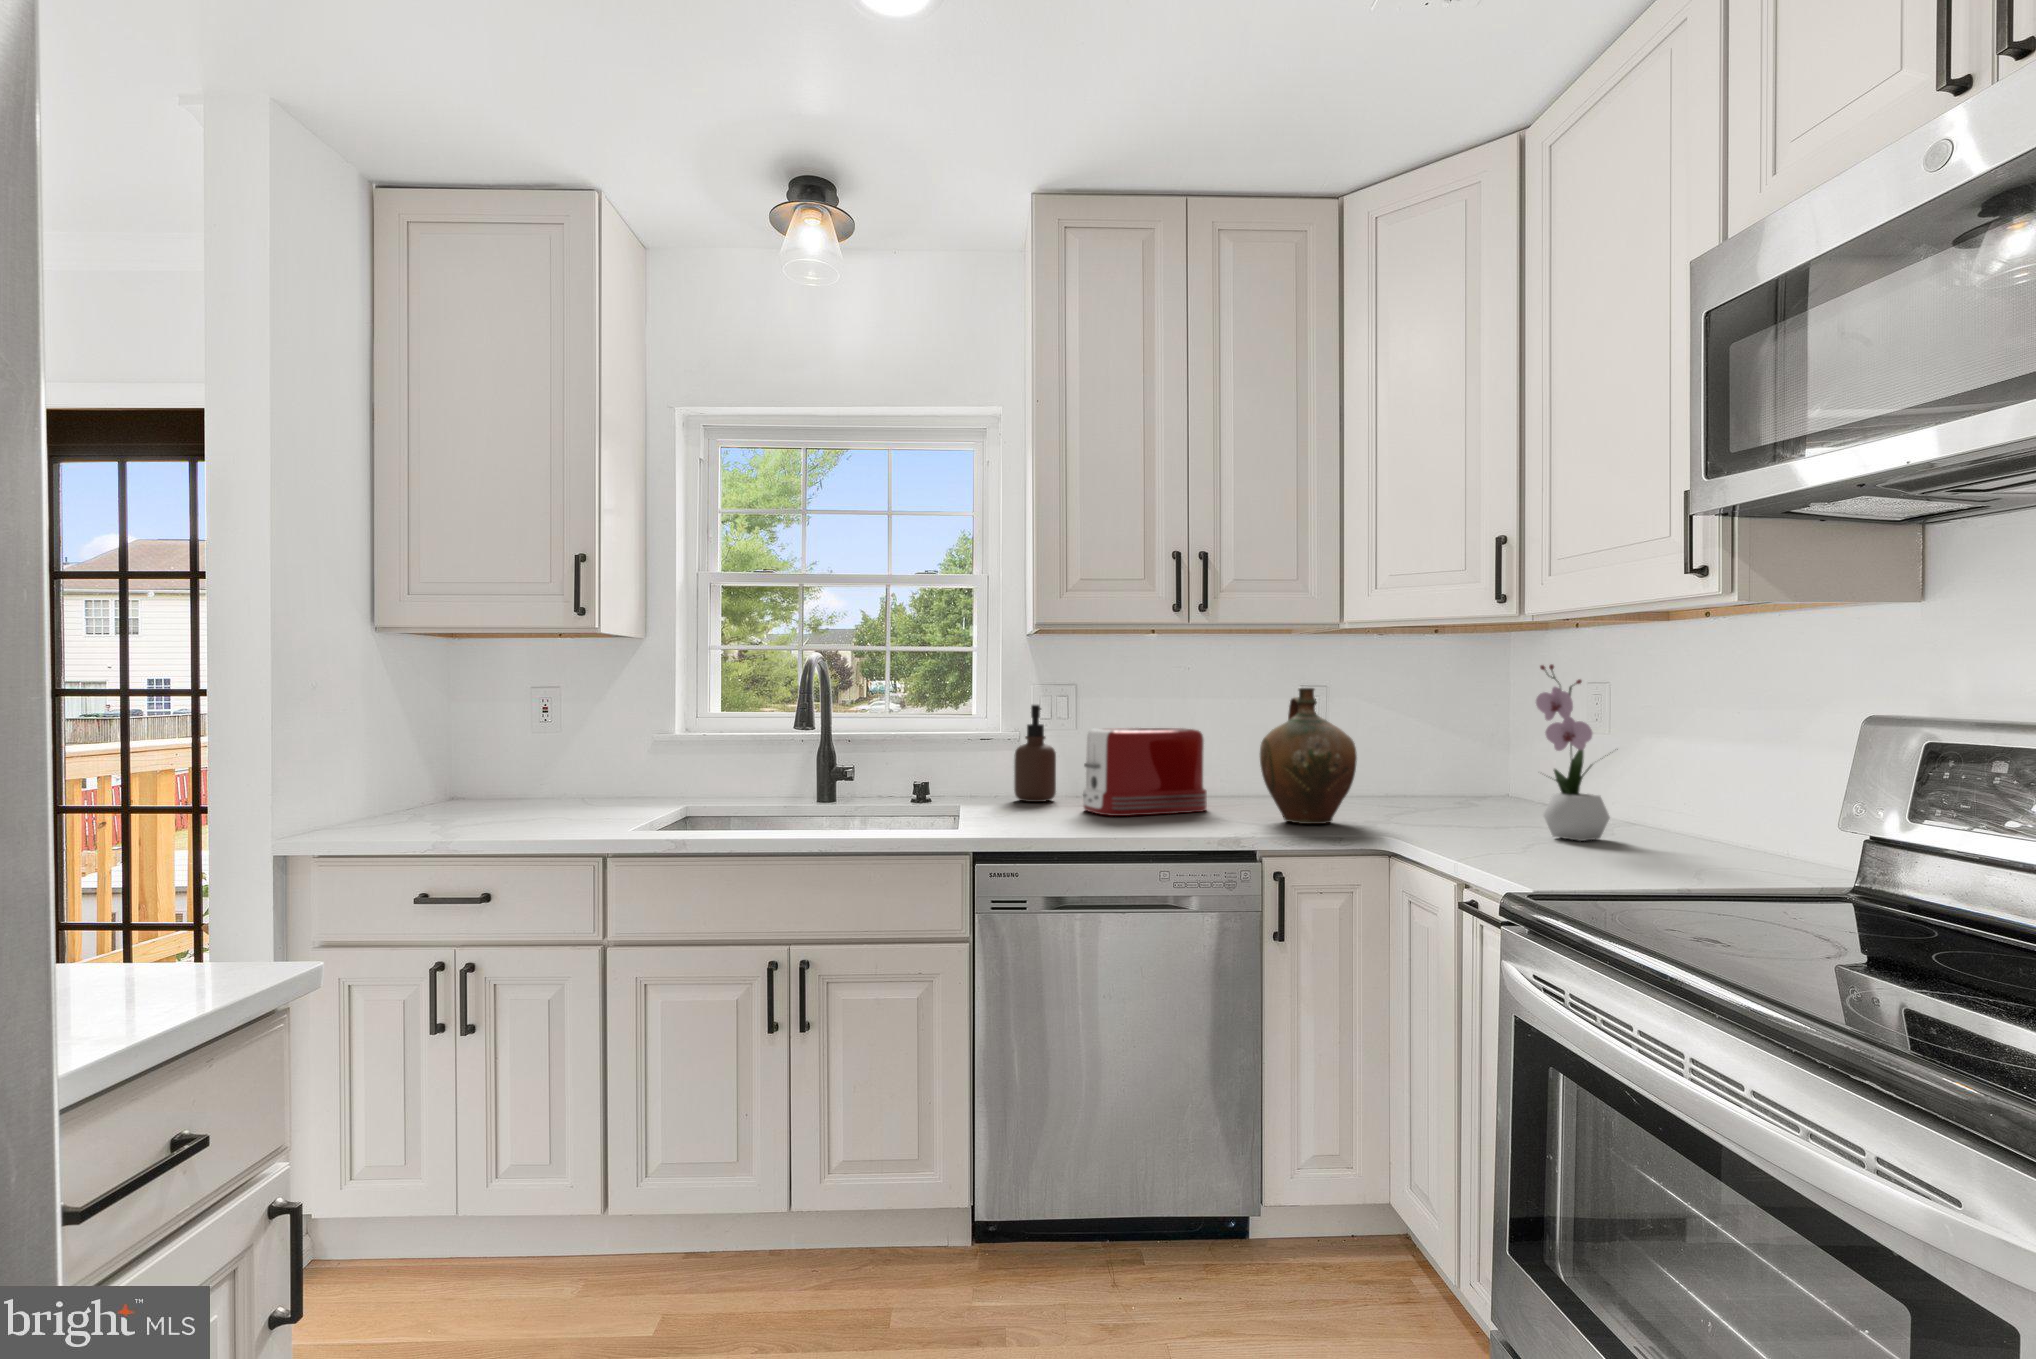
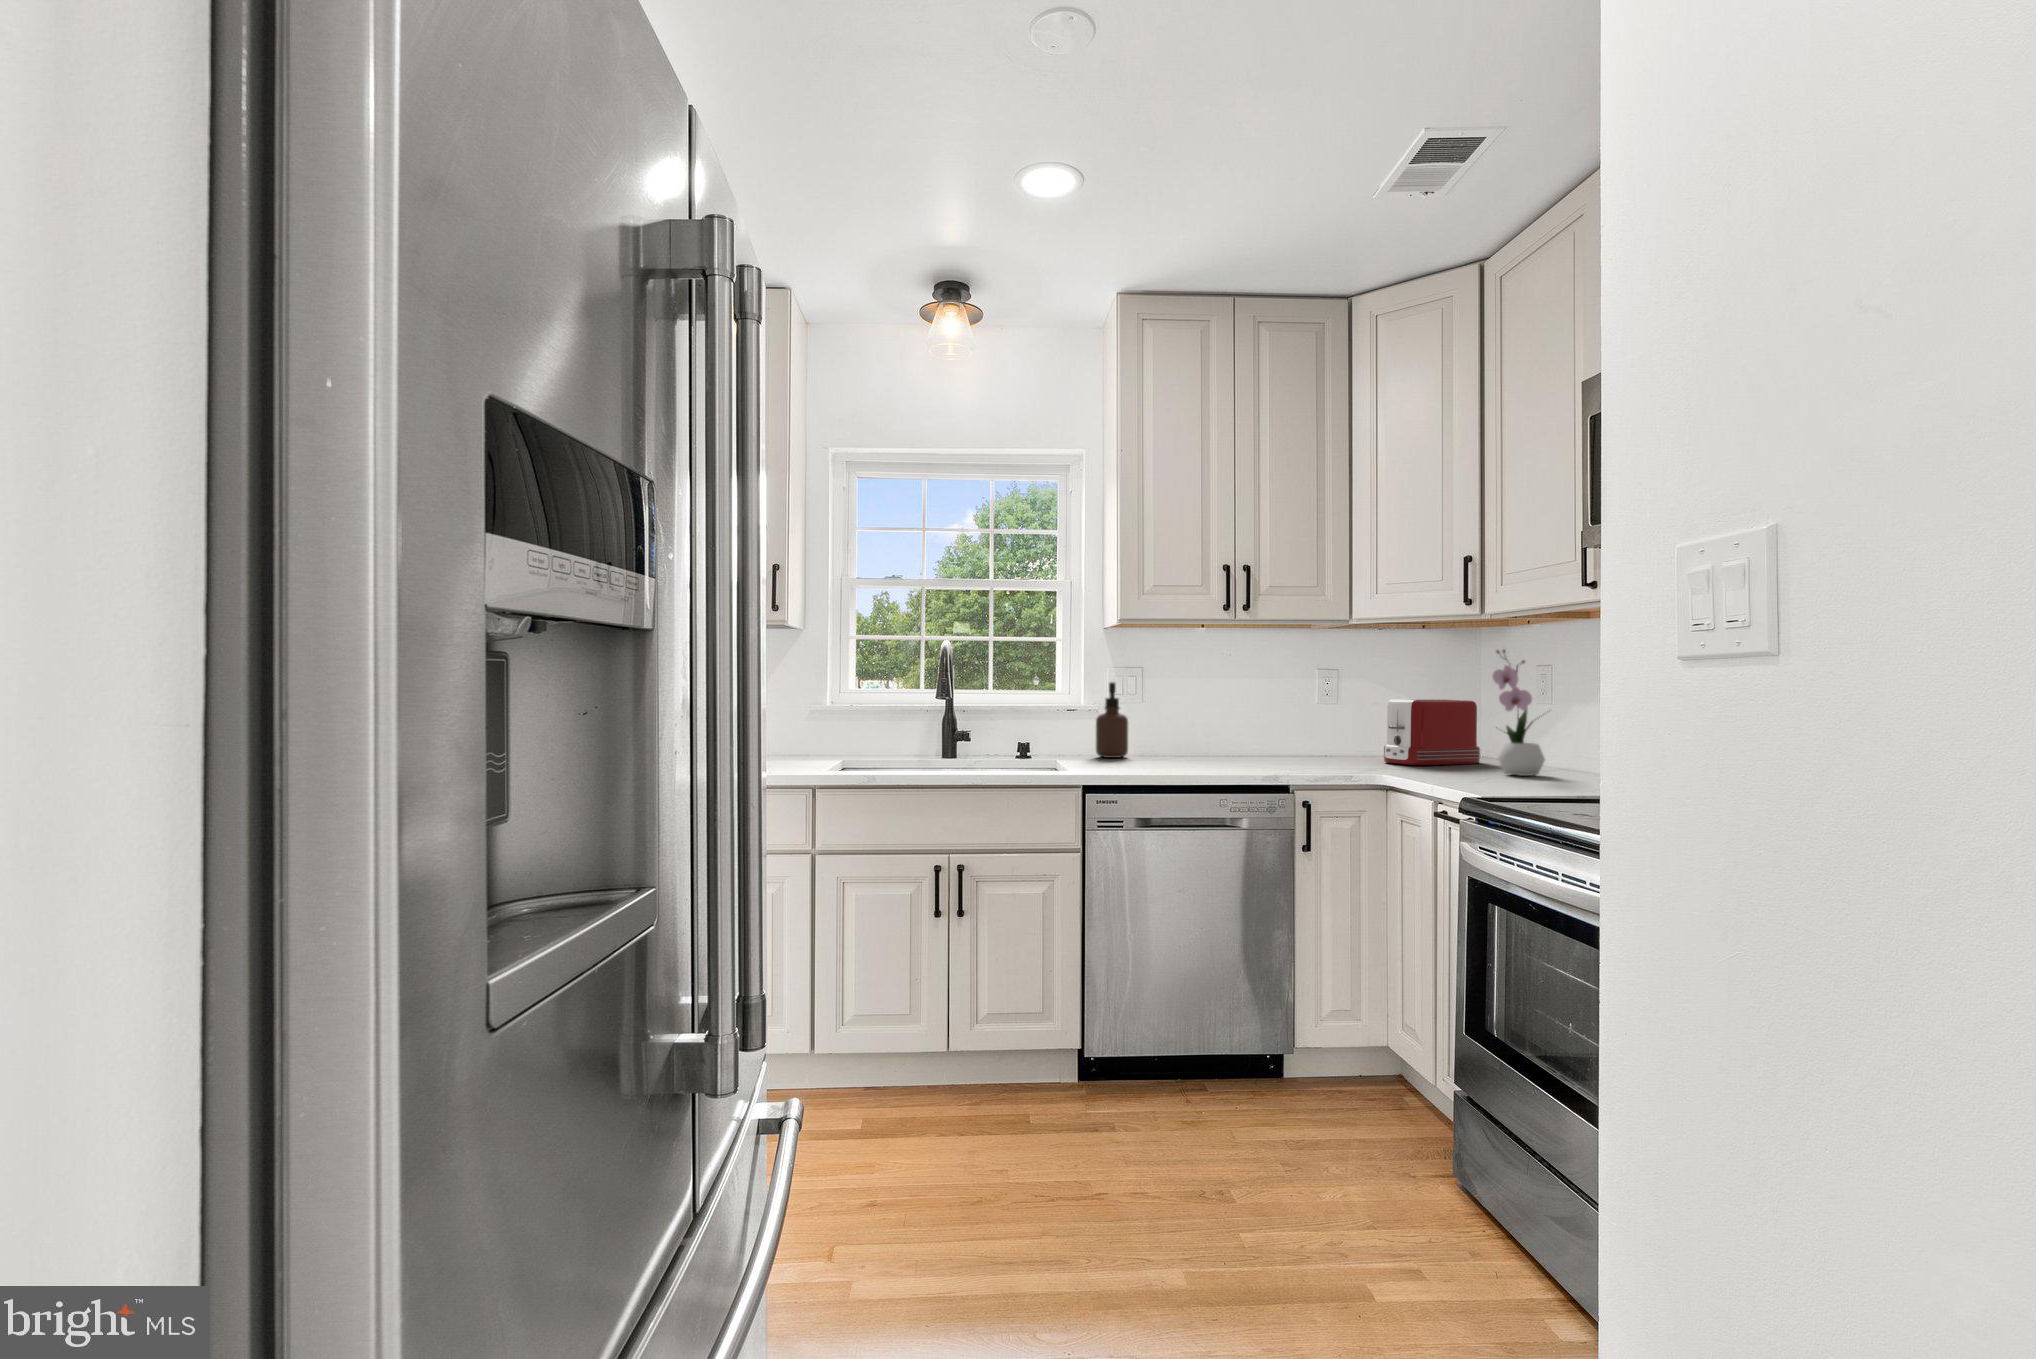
ceramic jug: present [1260,688,1357,824] -> none [1290,667,1363,768]
toaster: present [1083,728,1207,816] -> present [1384,699,1480,765]

